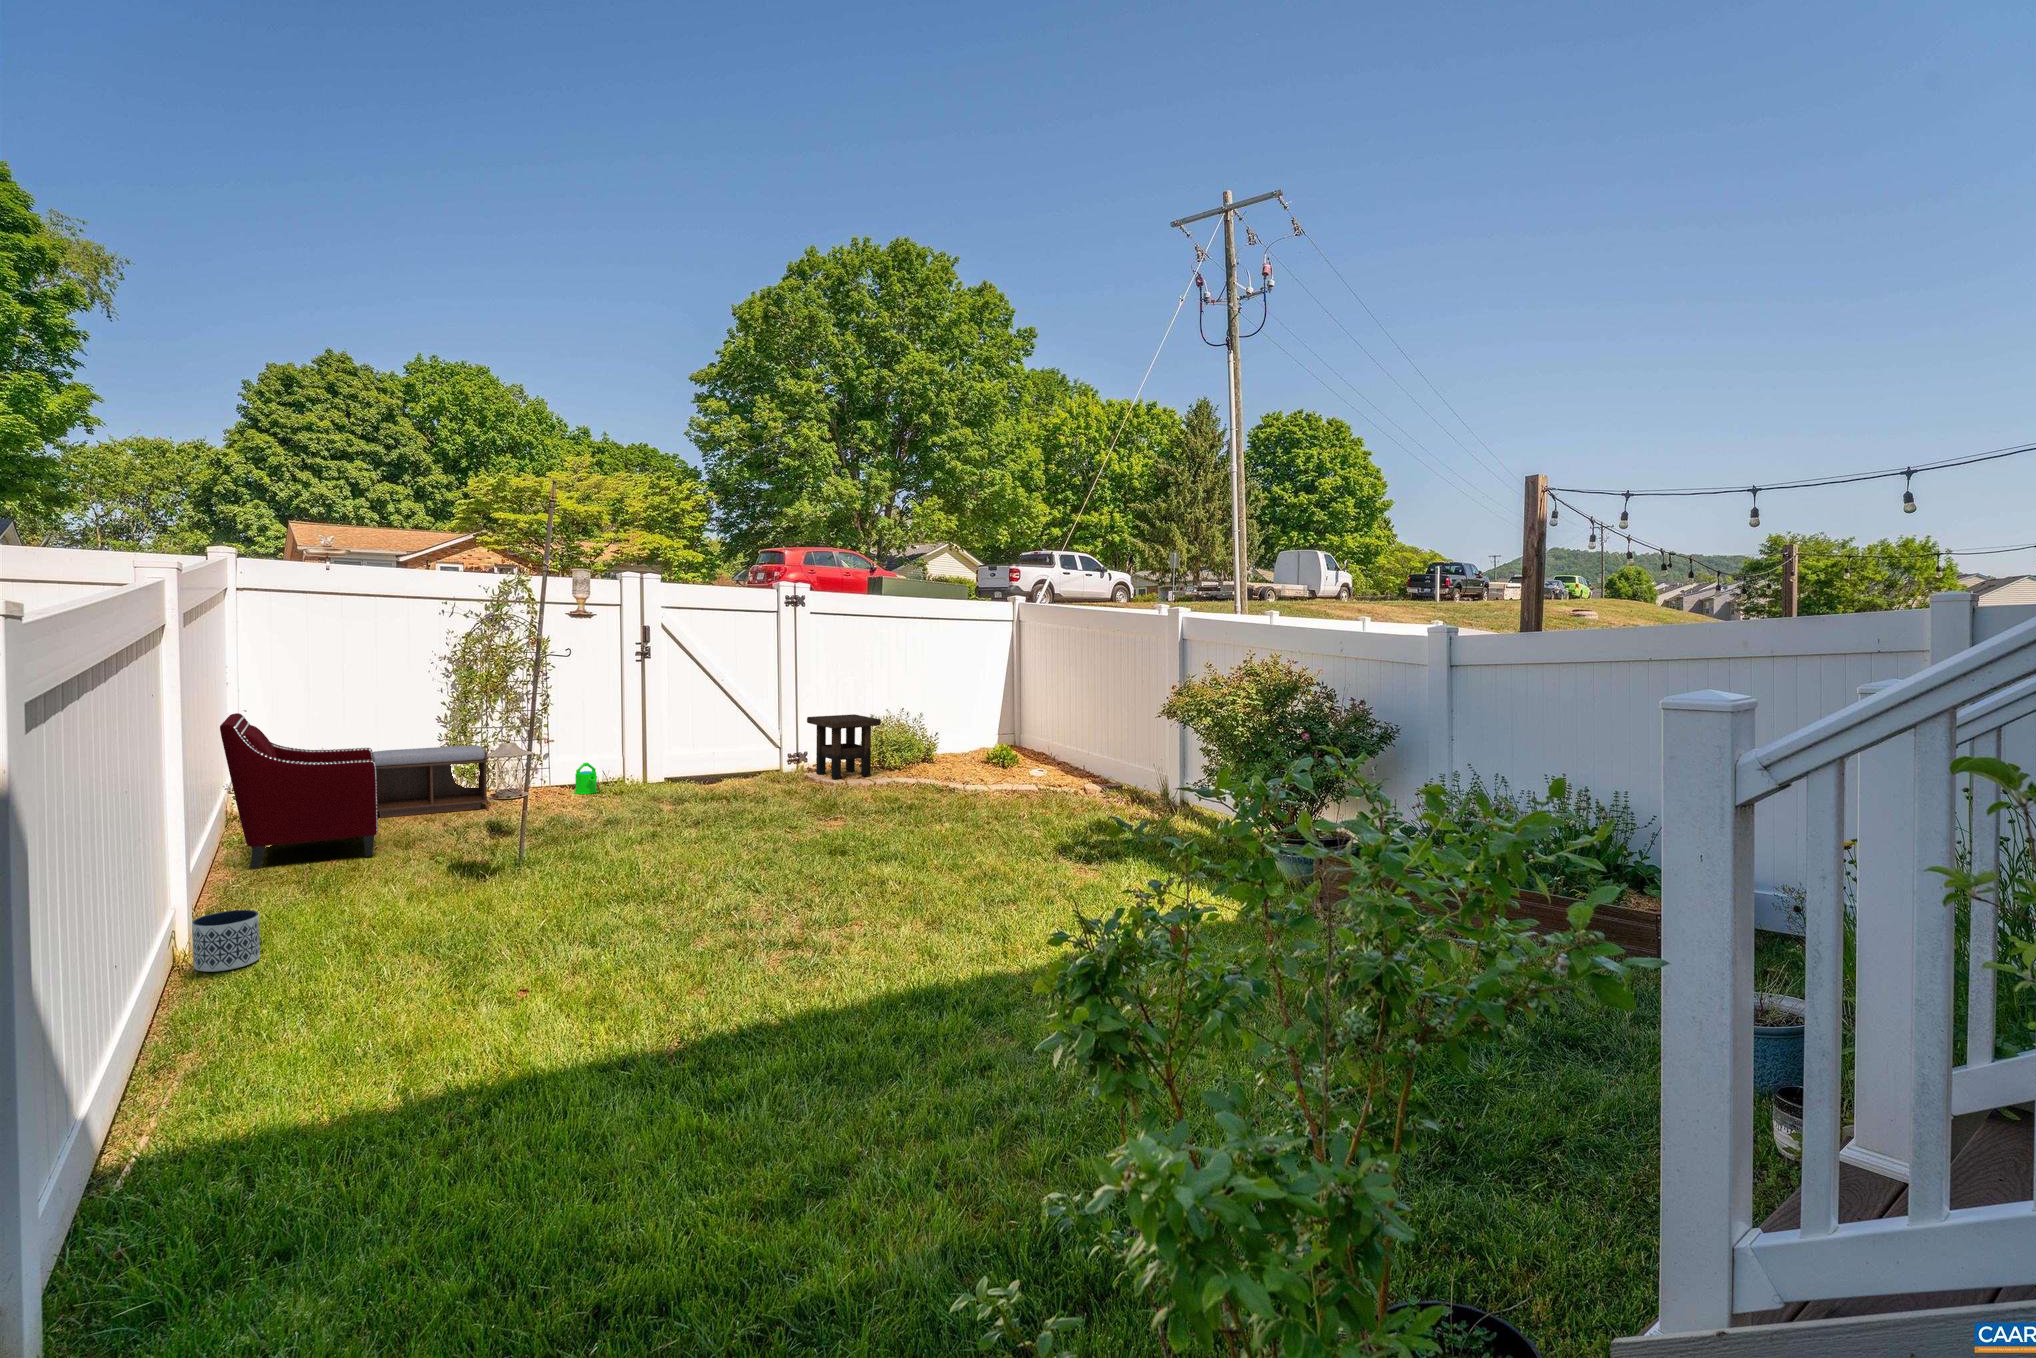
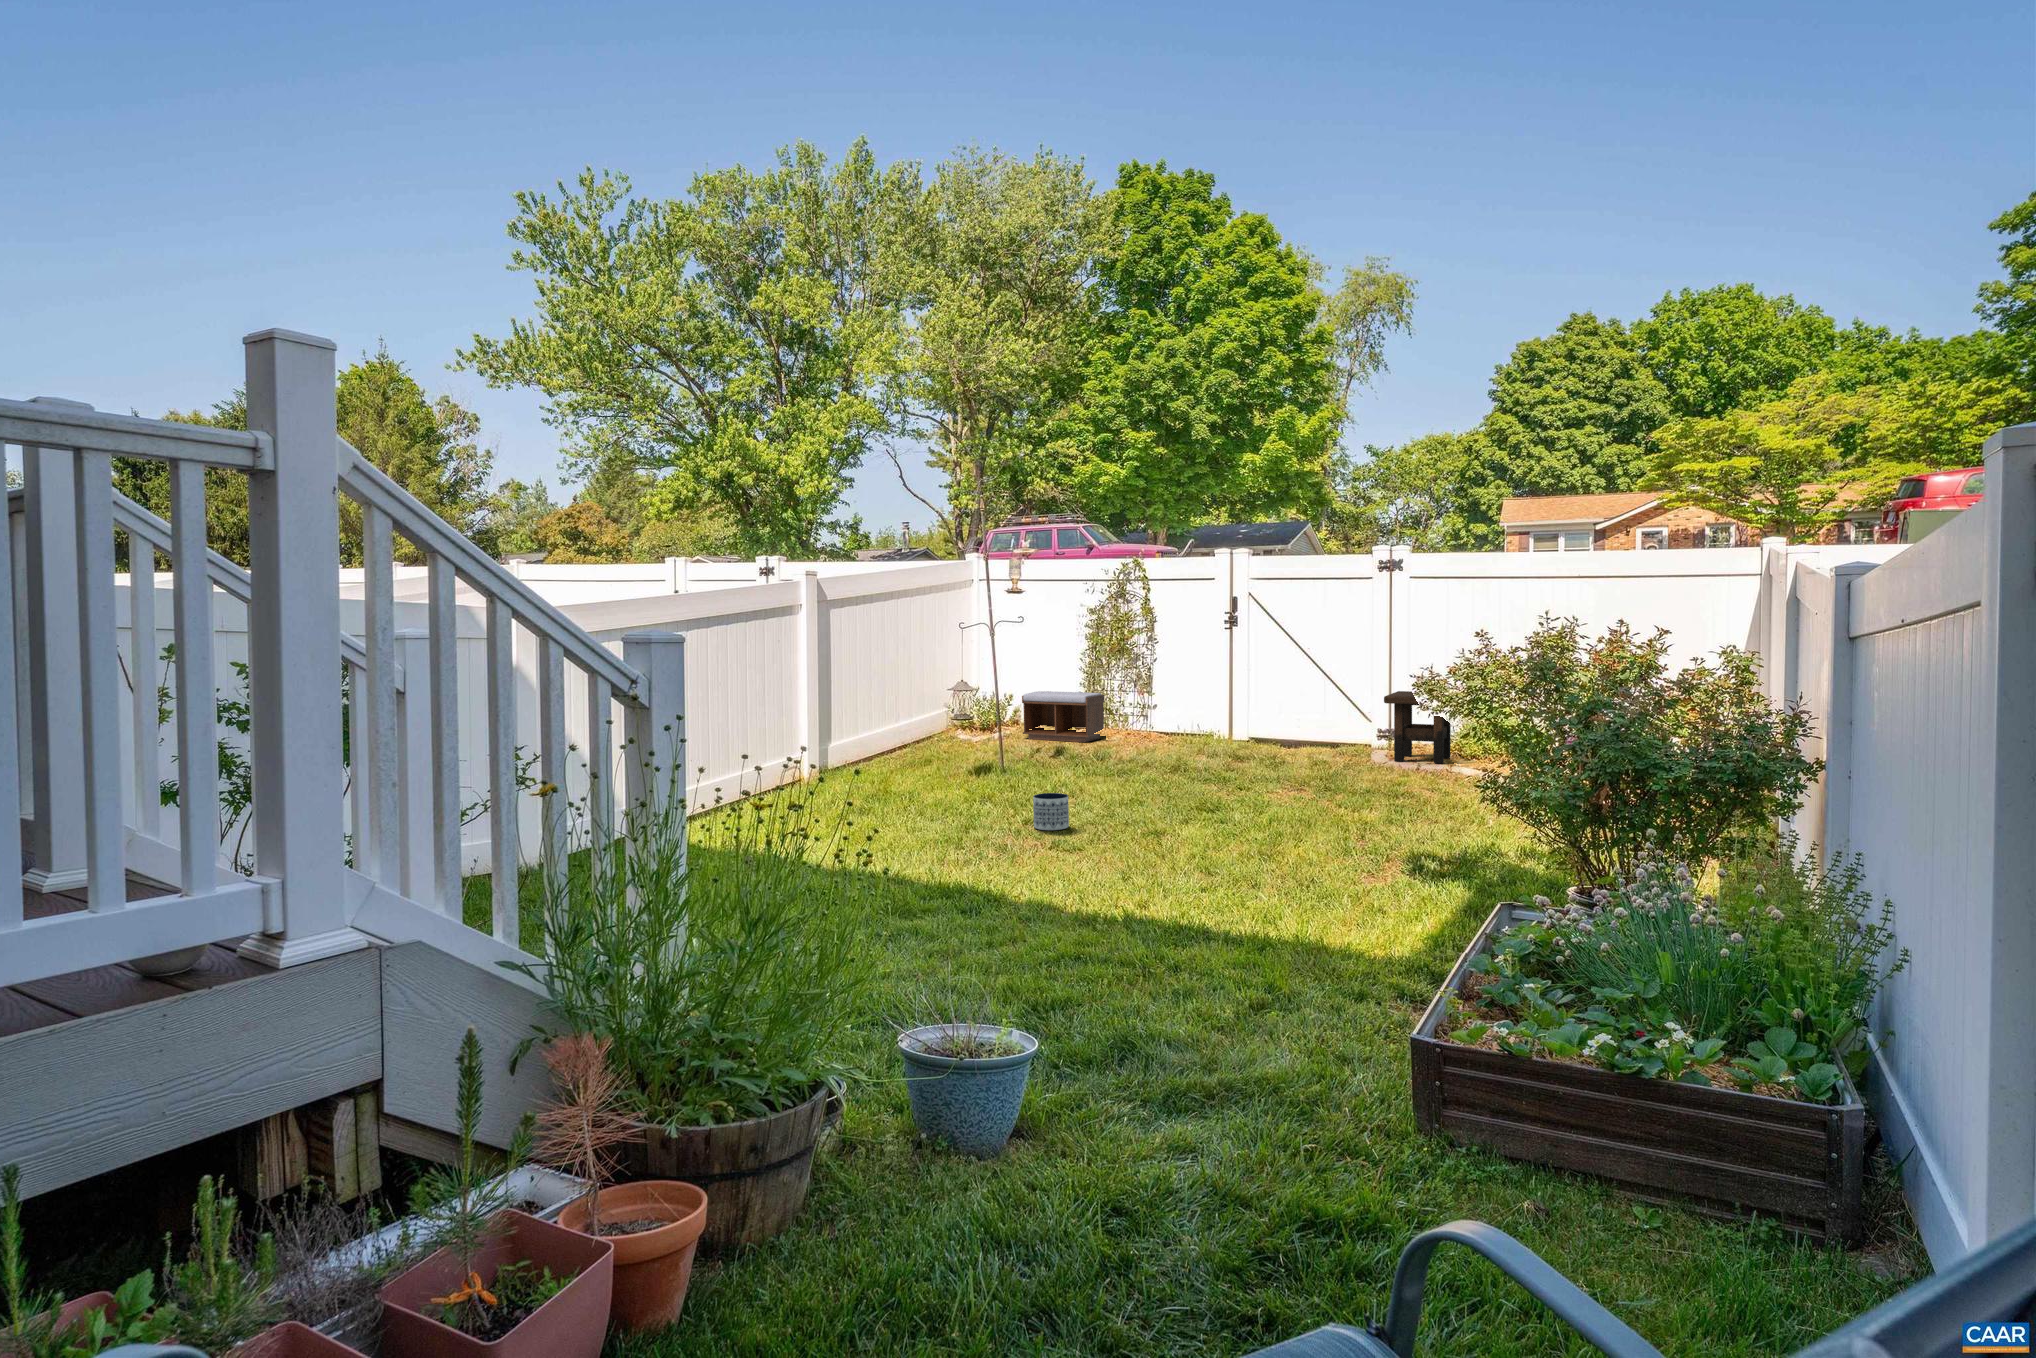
armchair: present [220,713,379,869] -> none [885,657,991,755]
watering can: present [574,763,598,794] -> none [1171,716,1191,744]
planter: present [192,910,260,972] -> present [1033,793,1069,830]

